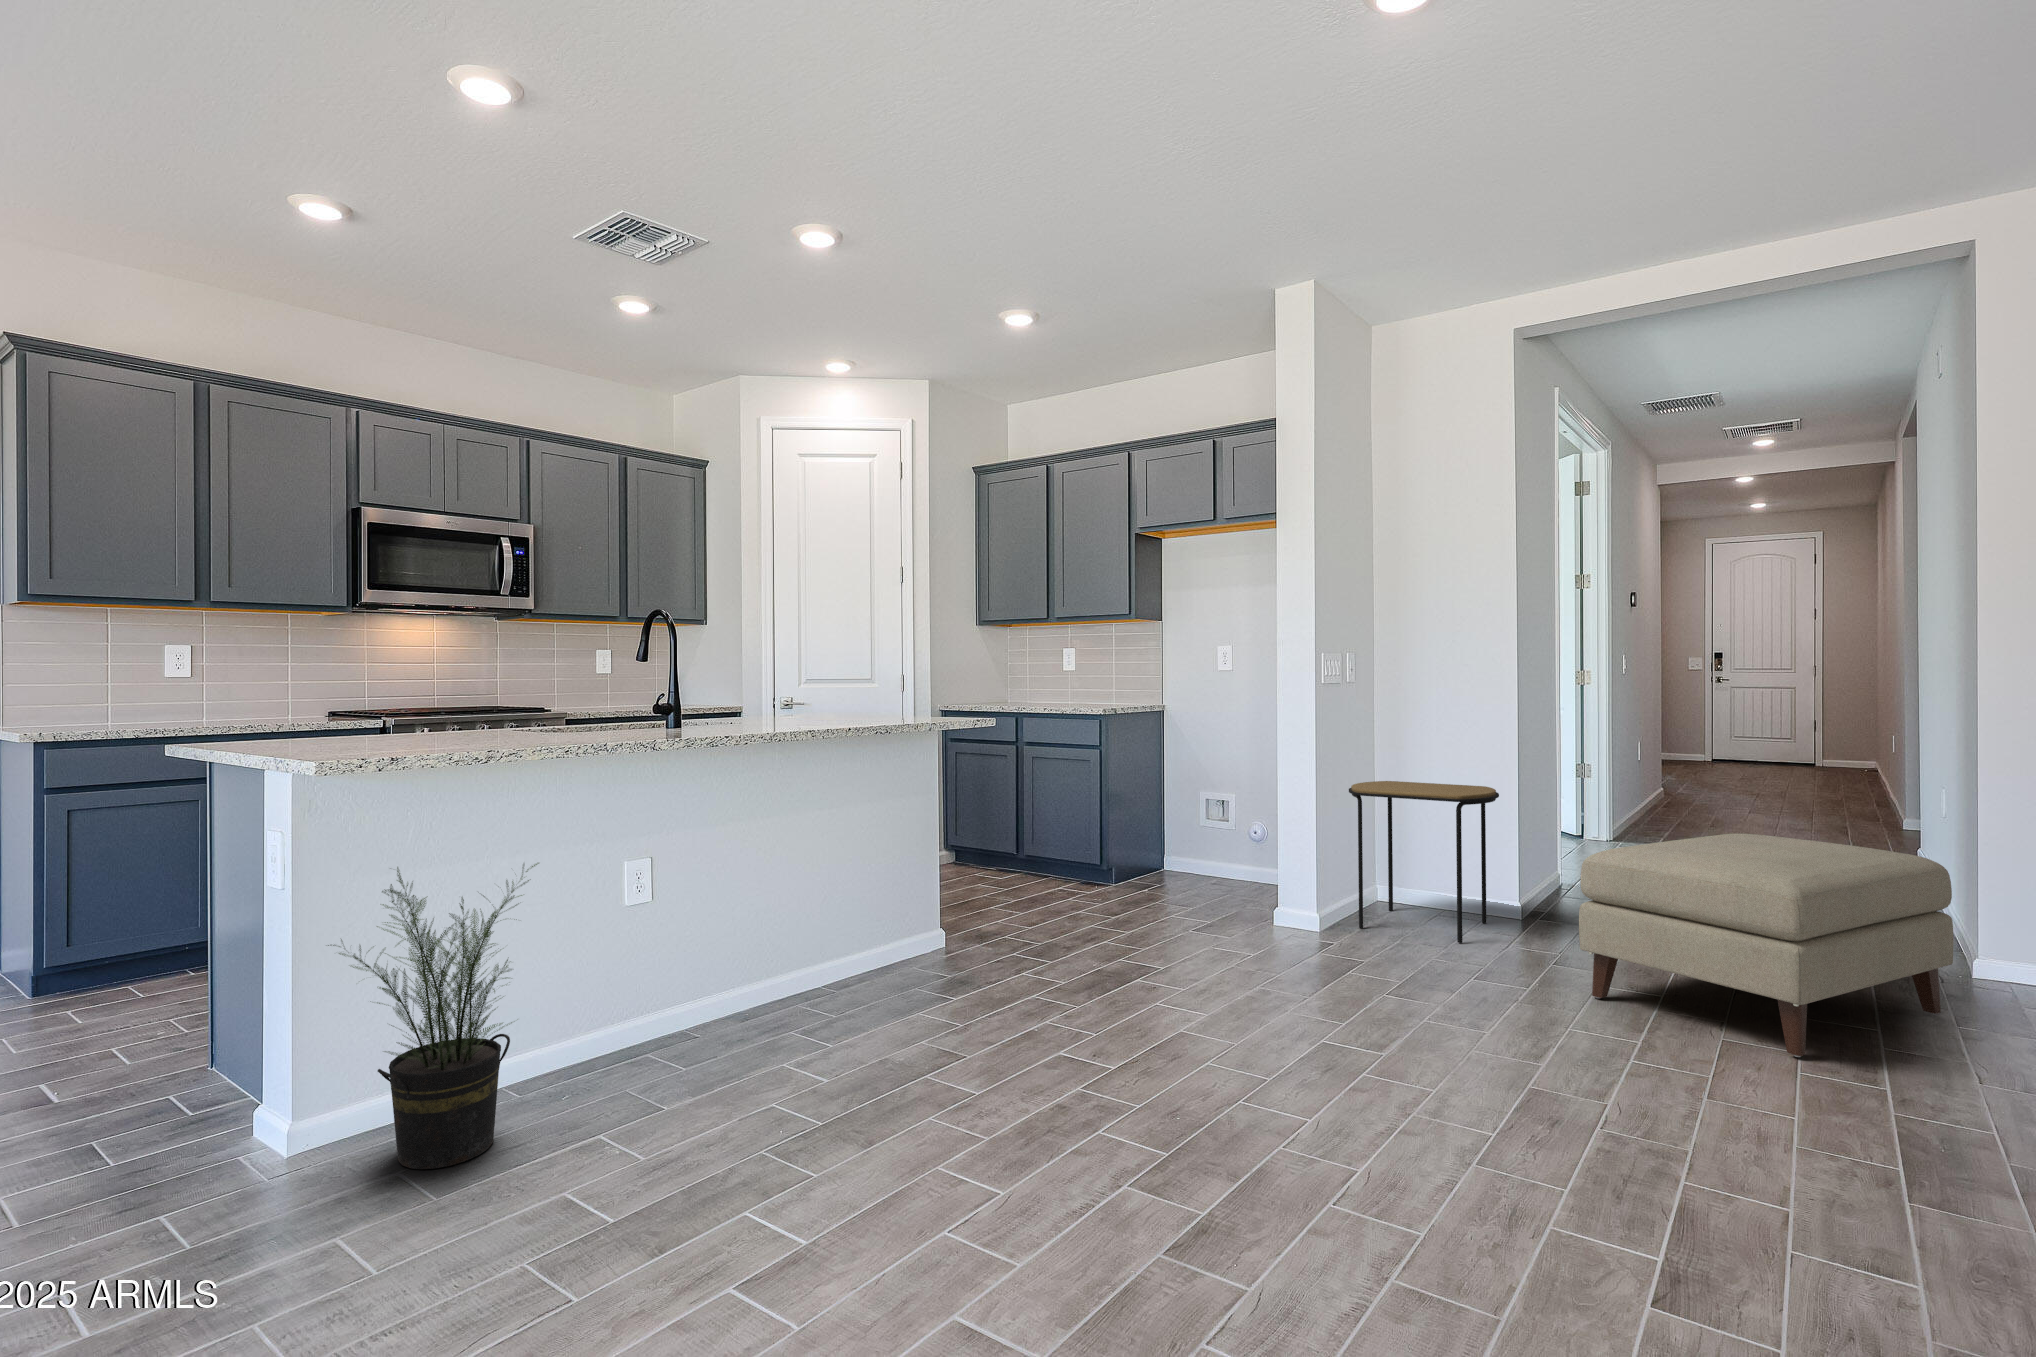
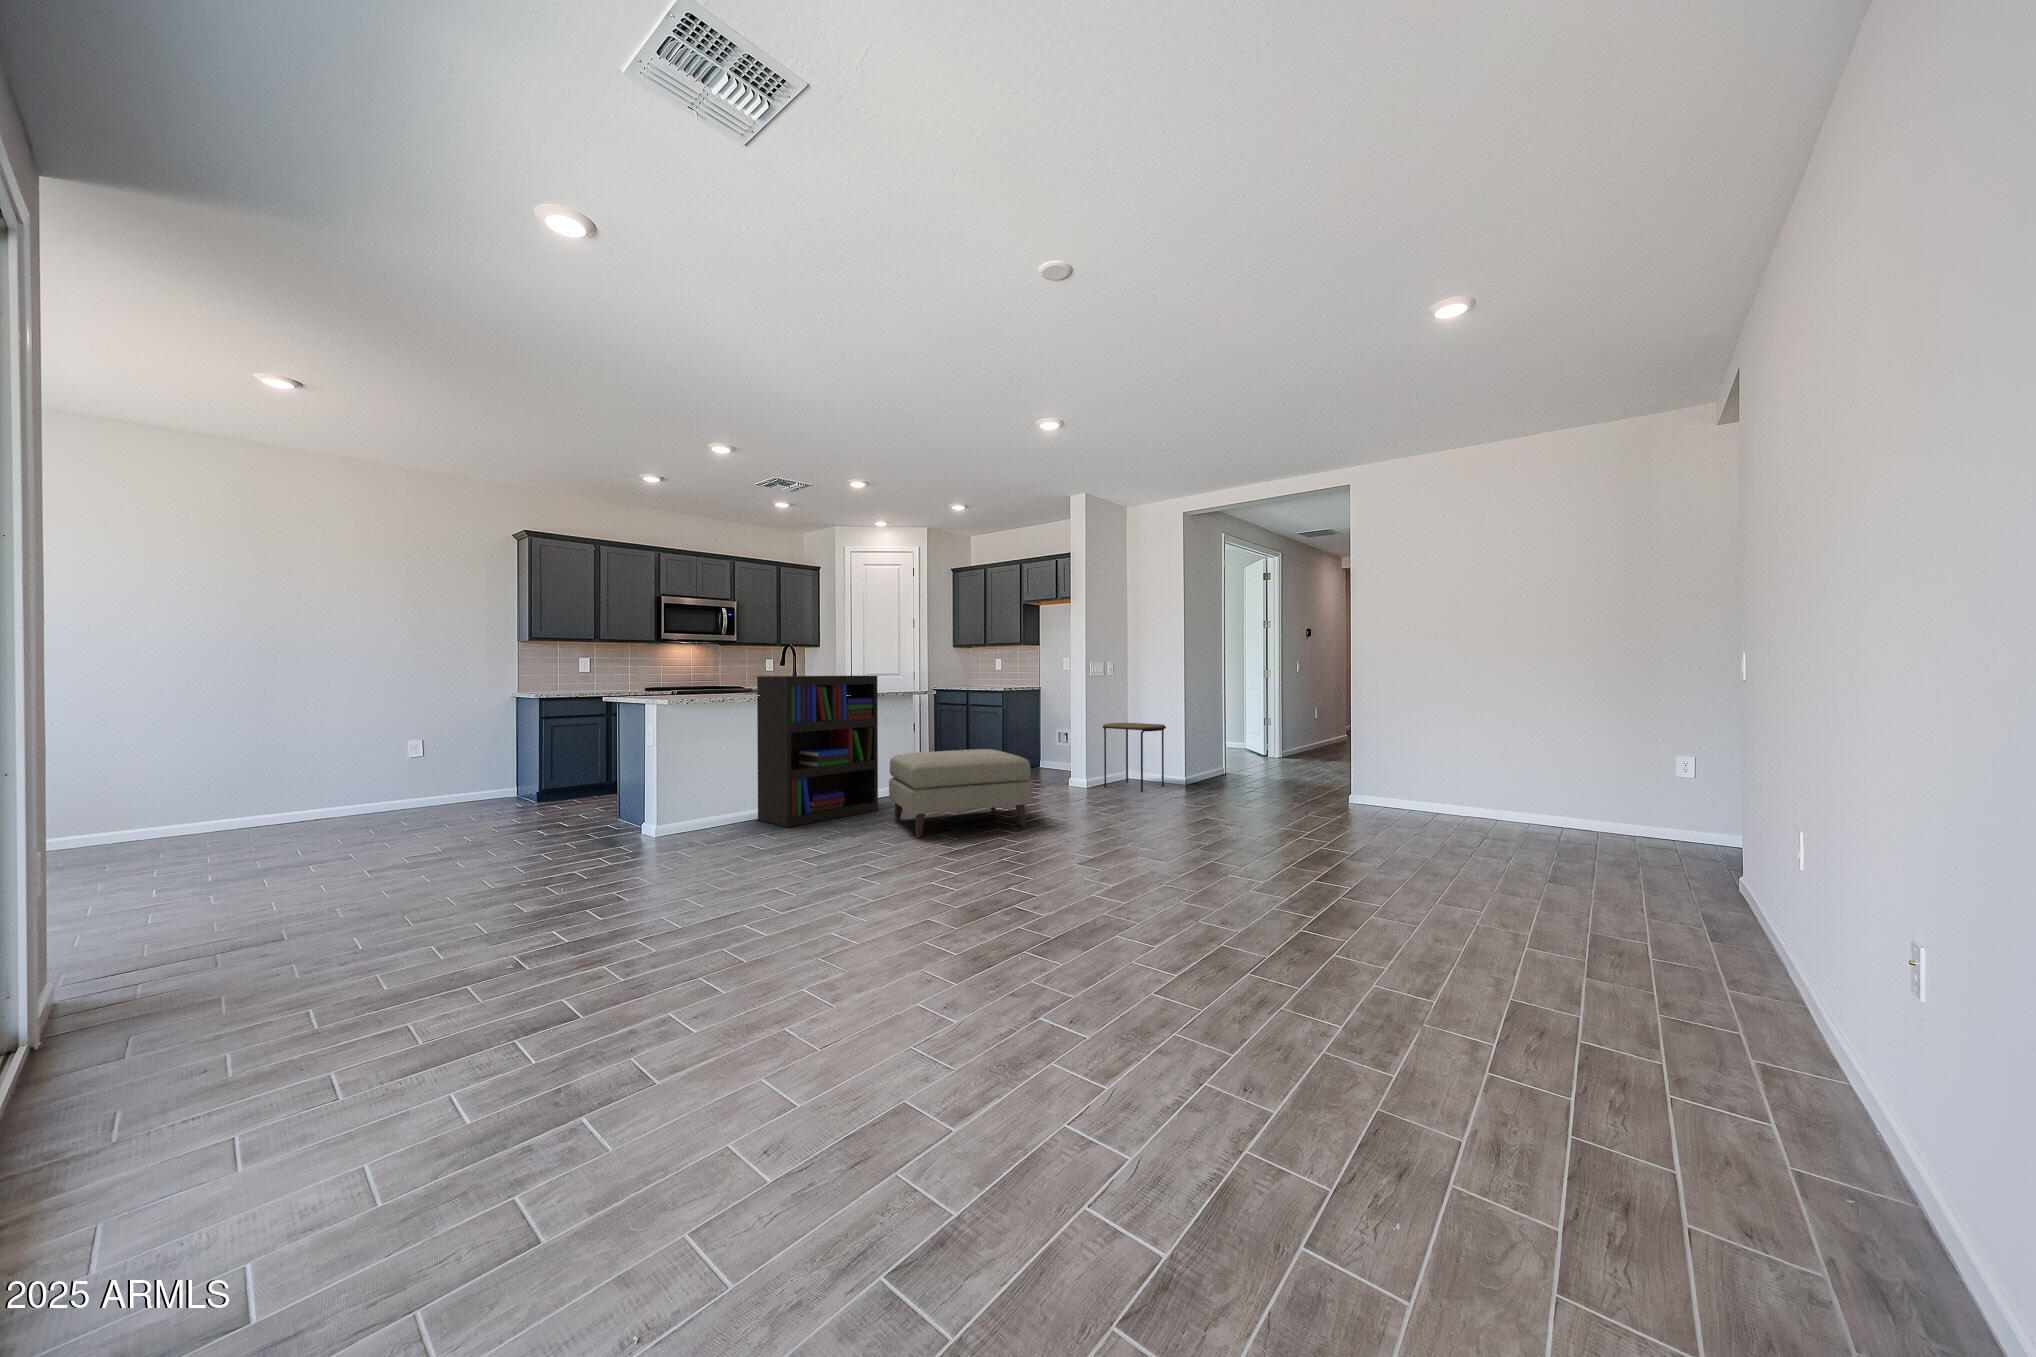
bookshelf: none [565,679,876,1103] -> present [757,676,878,827]
ottoman: present [1579,833,1953,1057] -> present [889,749,1032,837]
potted plant: present [328,863,539,1169] -> none [682,739,750,839]

